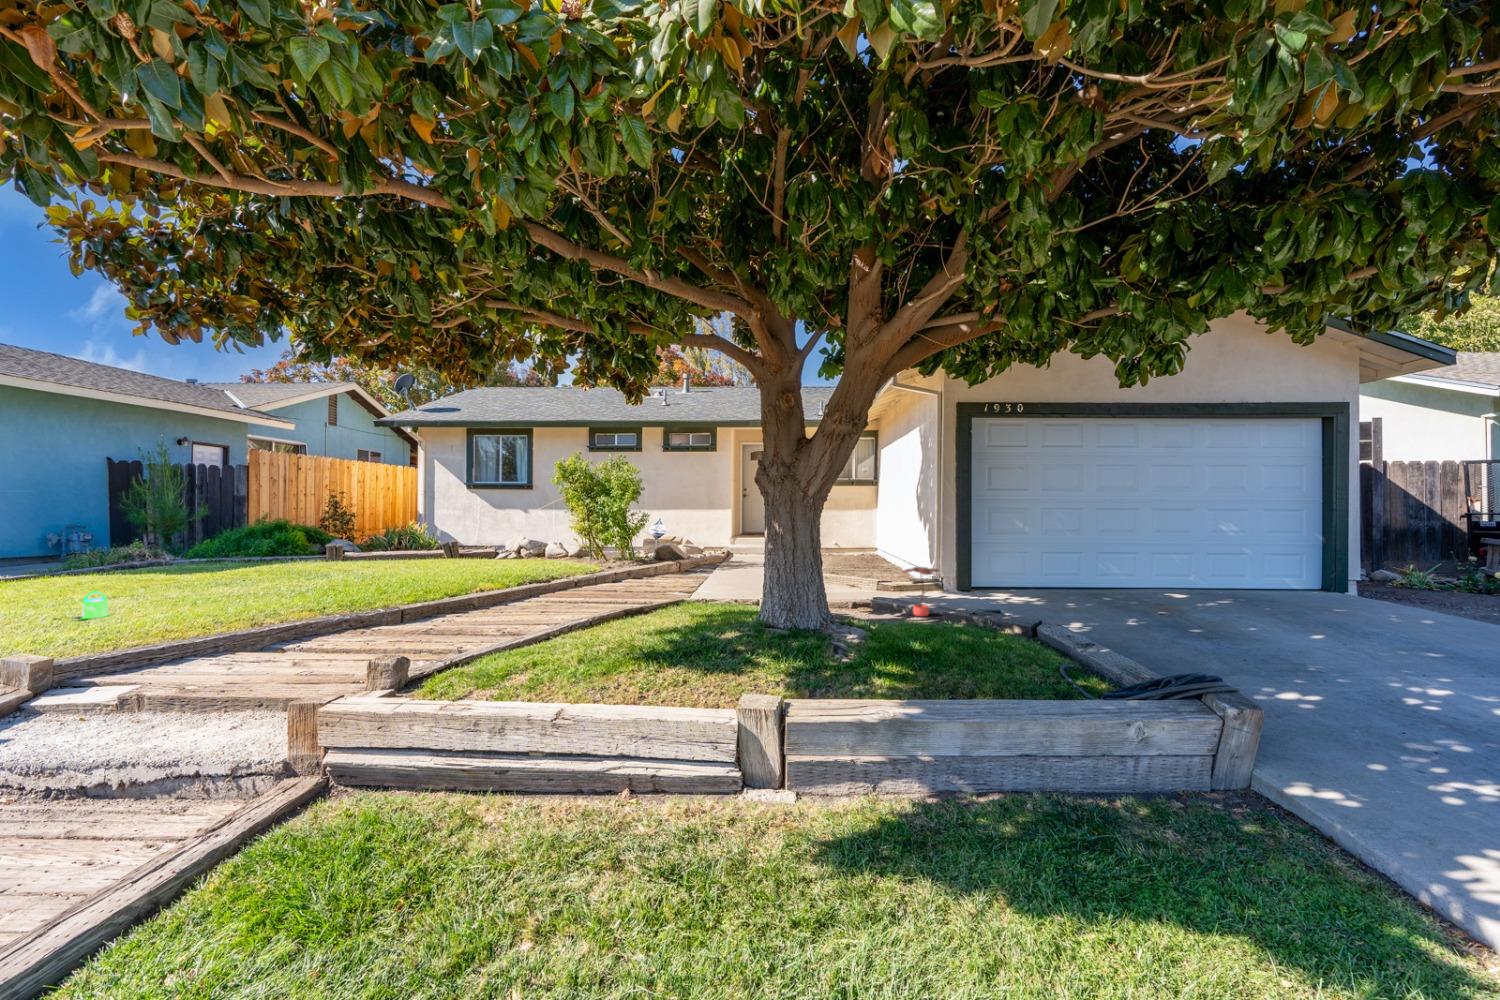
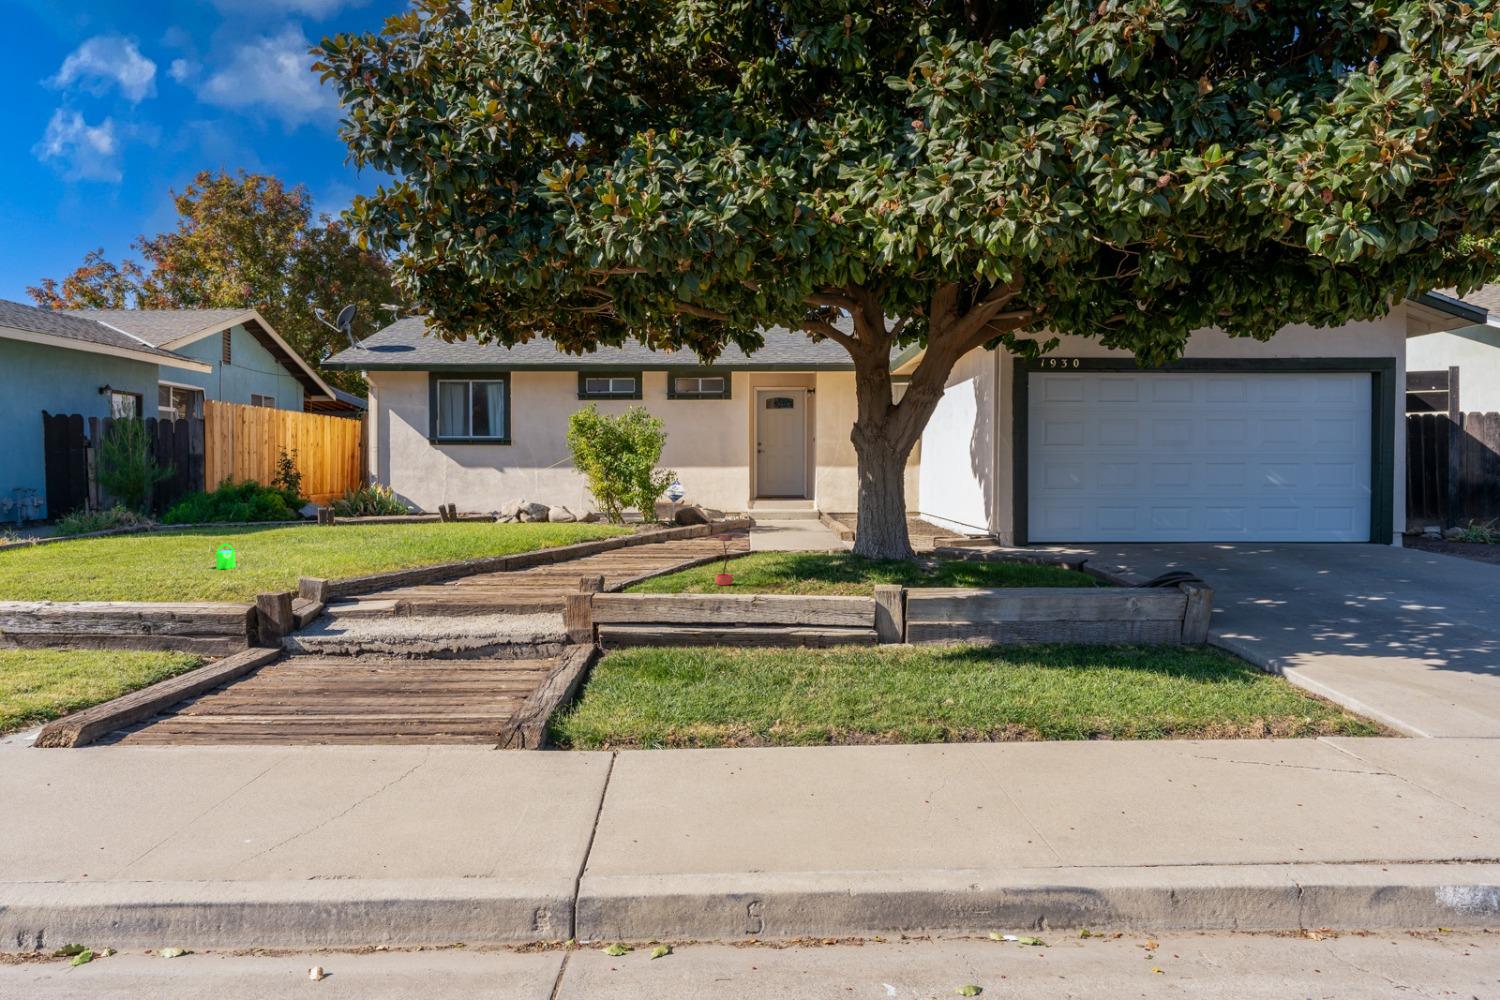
potted plant: present [903,567,939,616] -> present [705,533,744,585]

